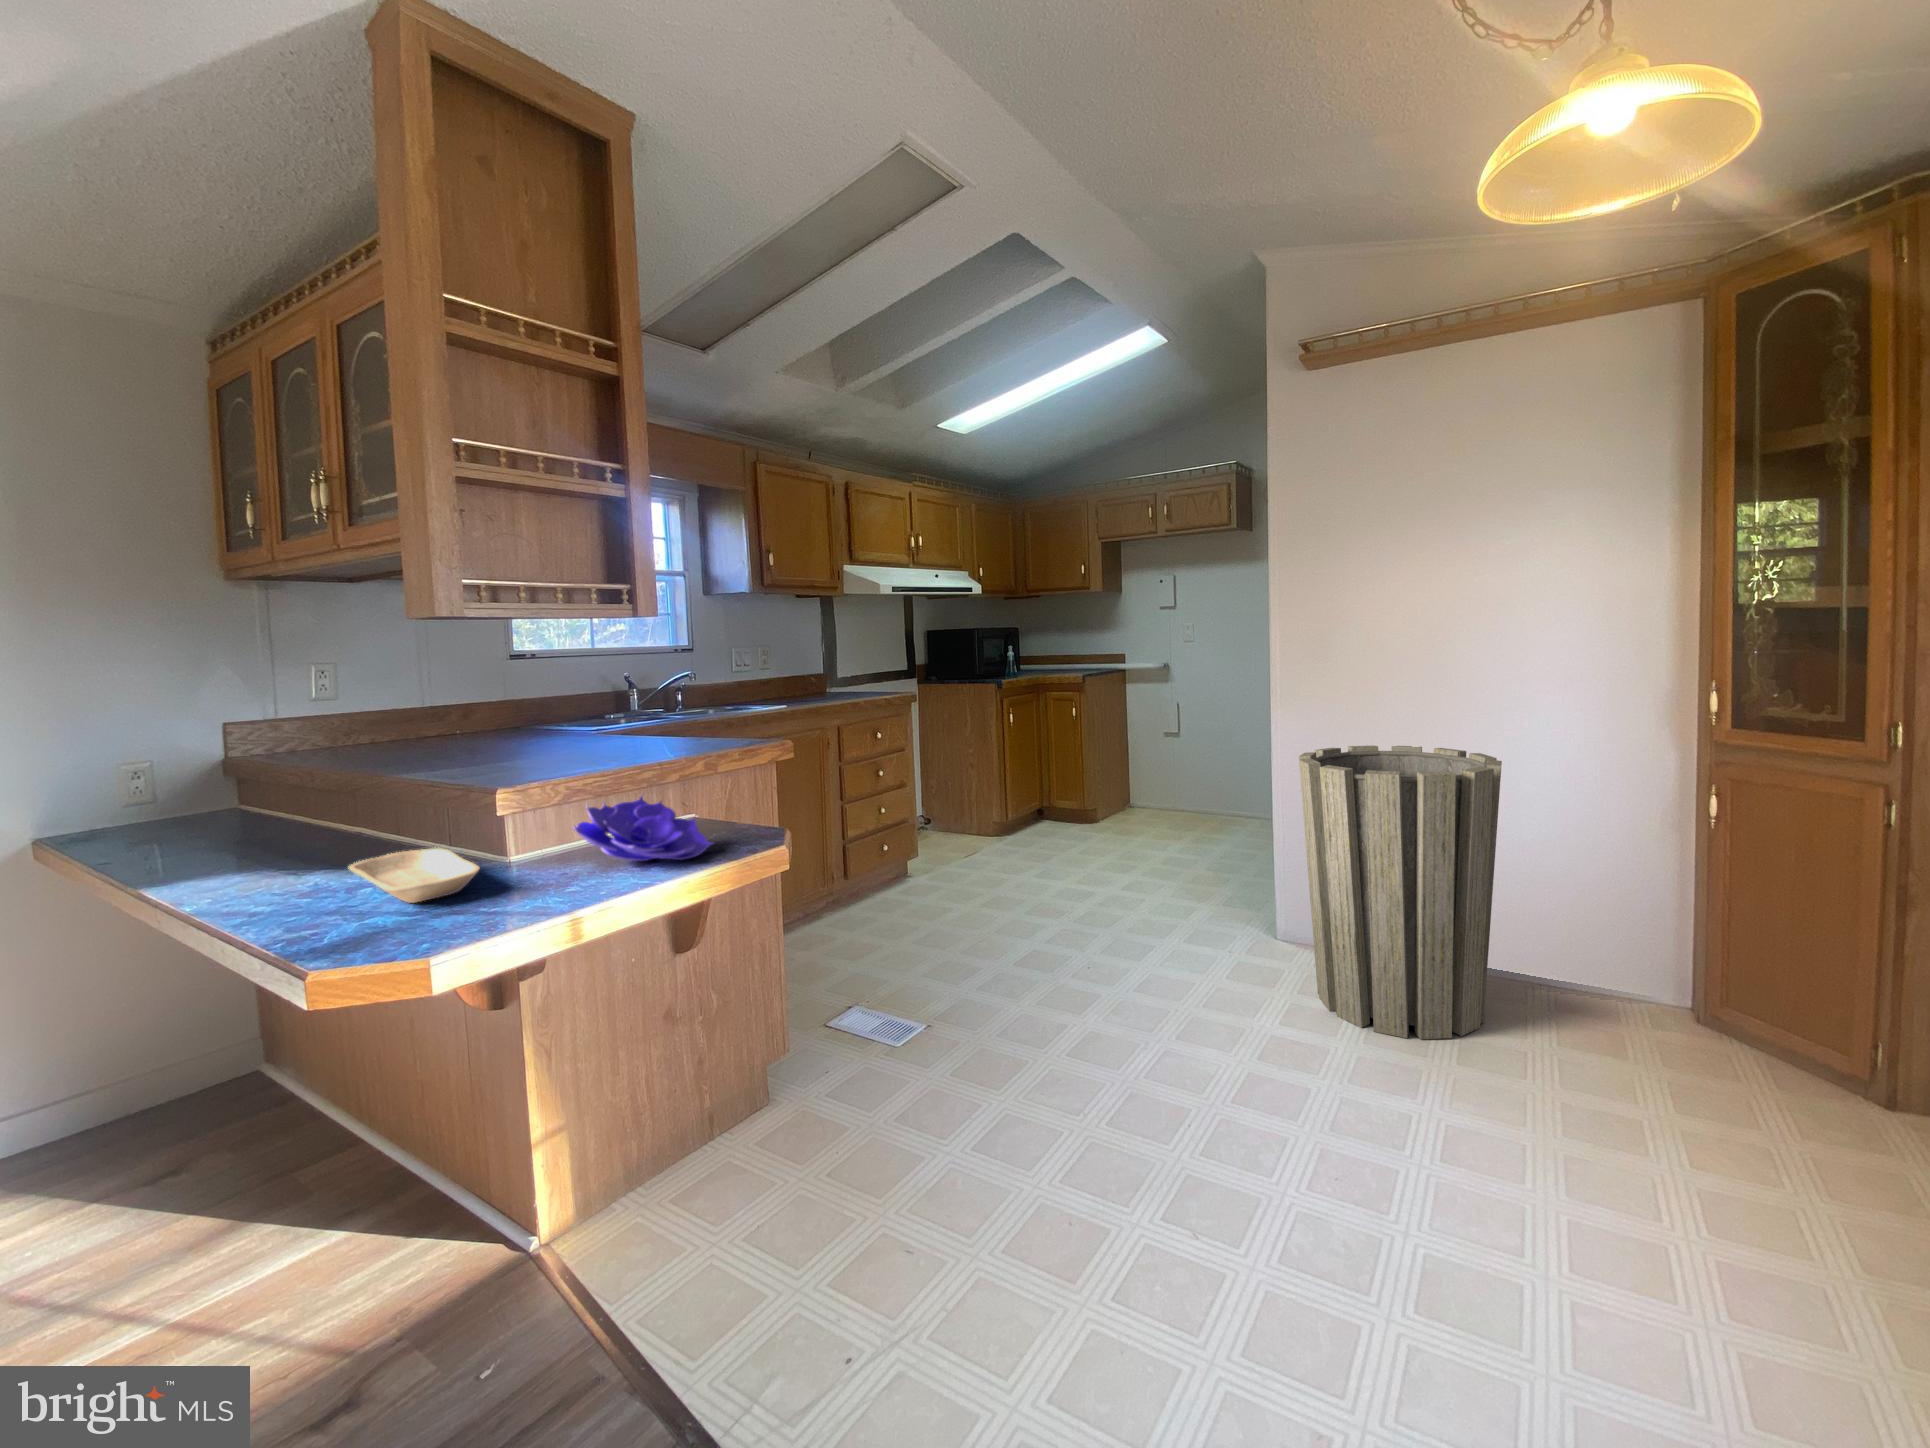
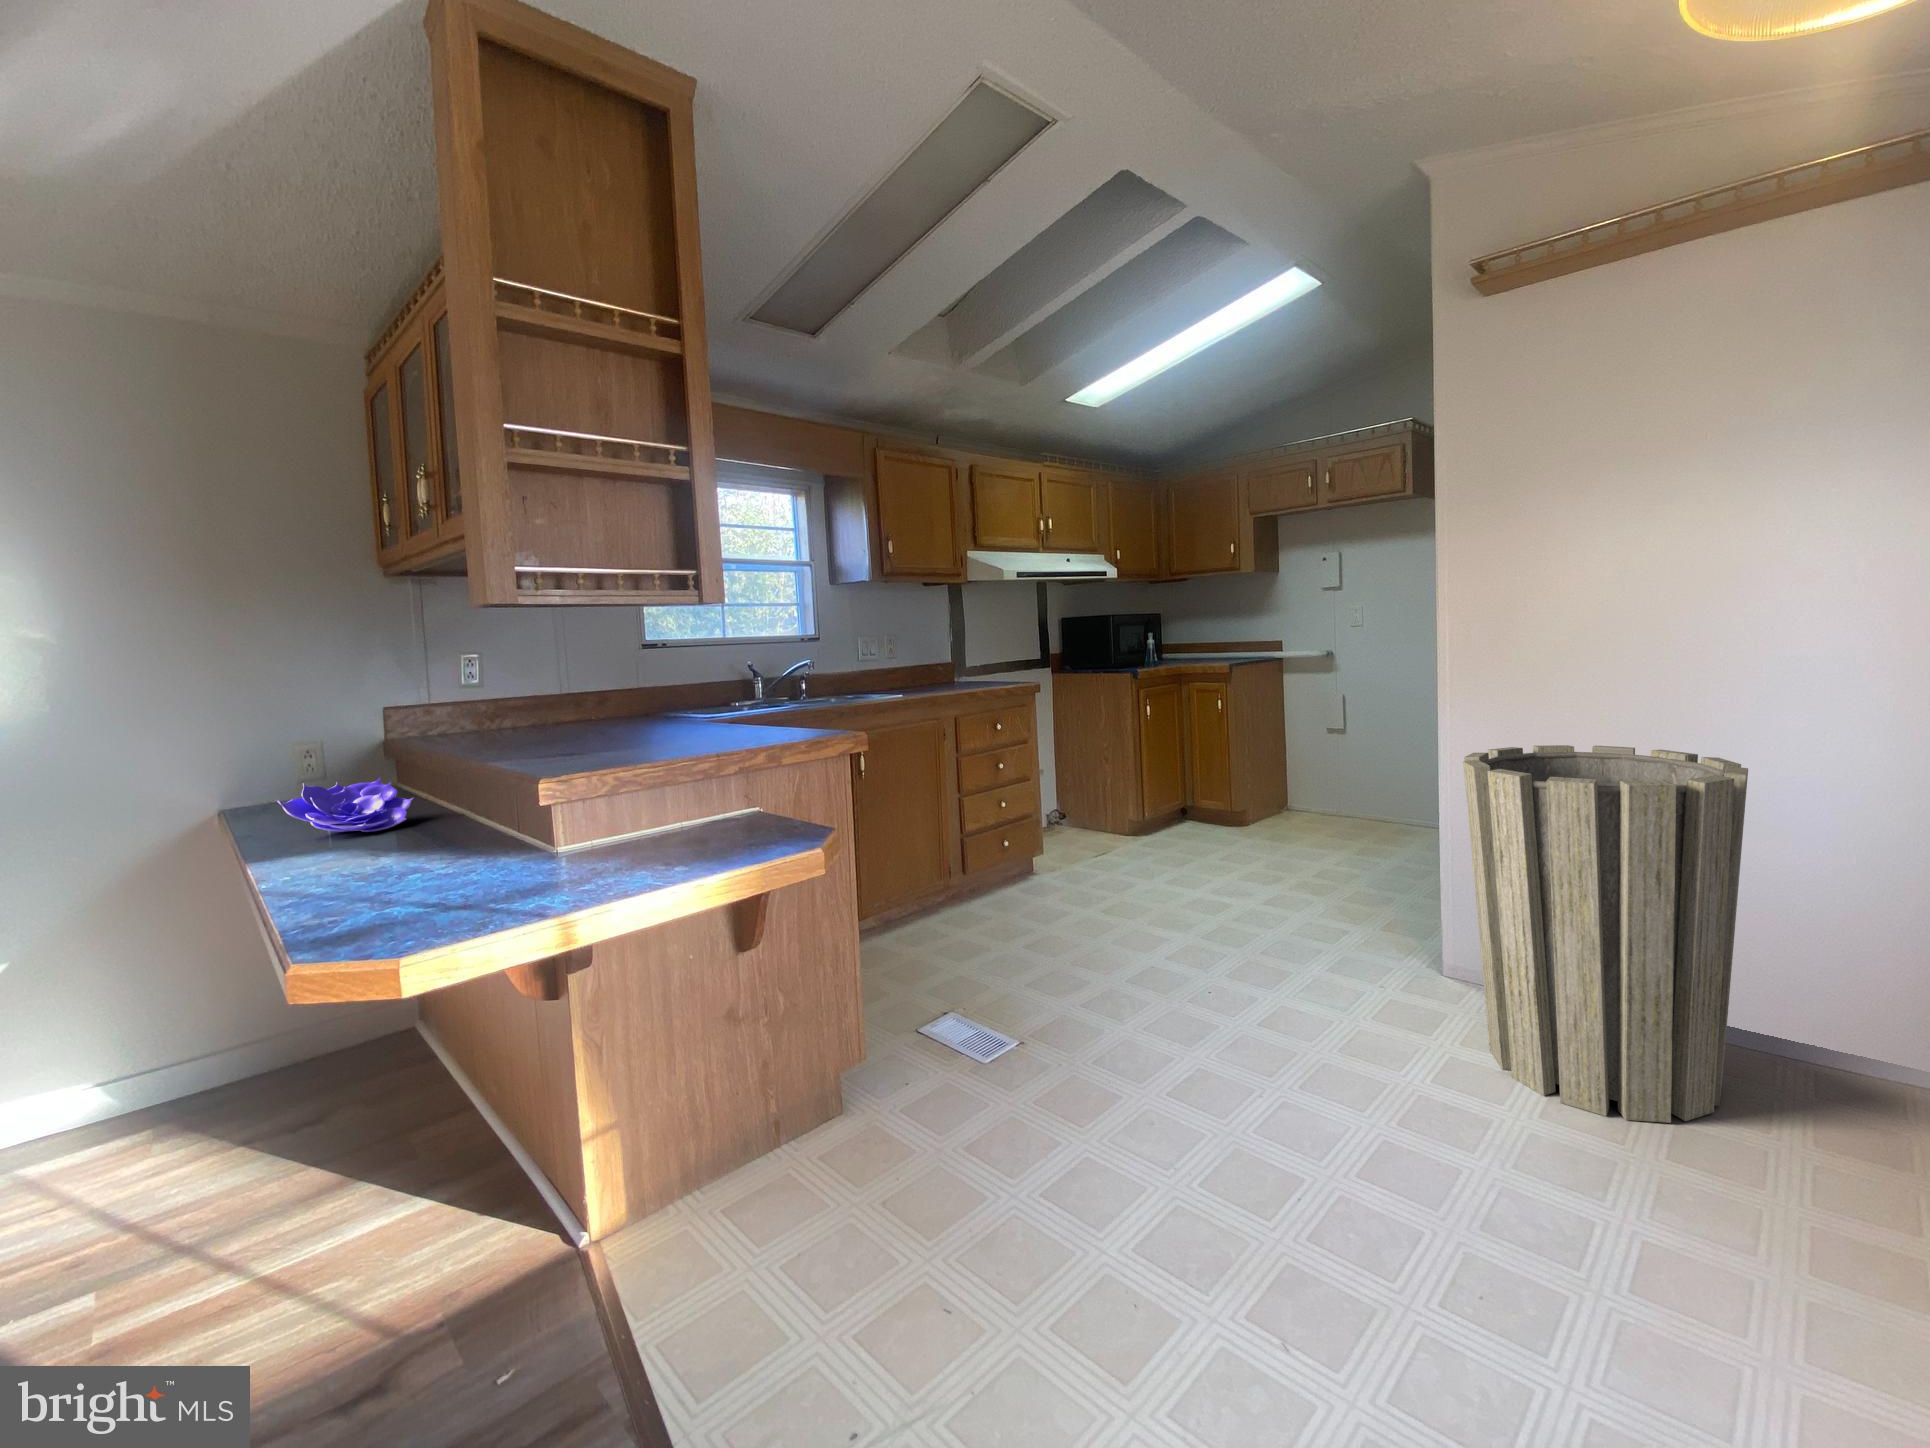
decorative bowl: present [574,797,714,861] -> present [278,778,414,832]
tray: present [349,848,479,903] -> none [398,835,502,893]

